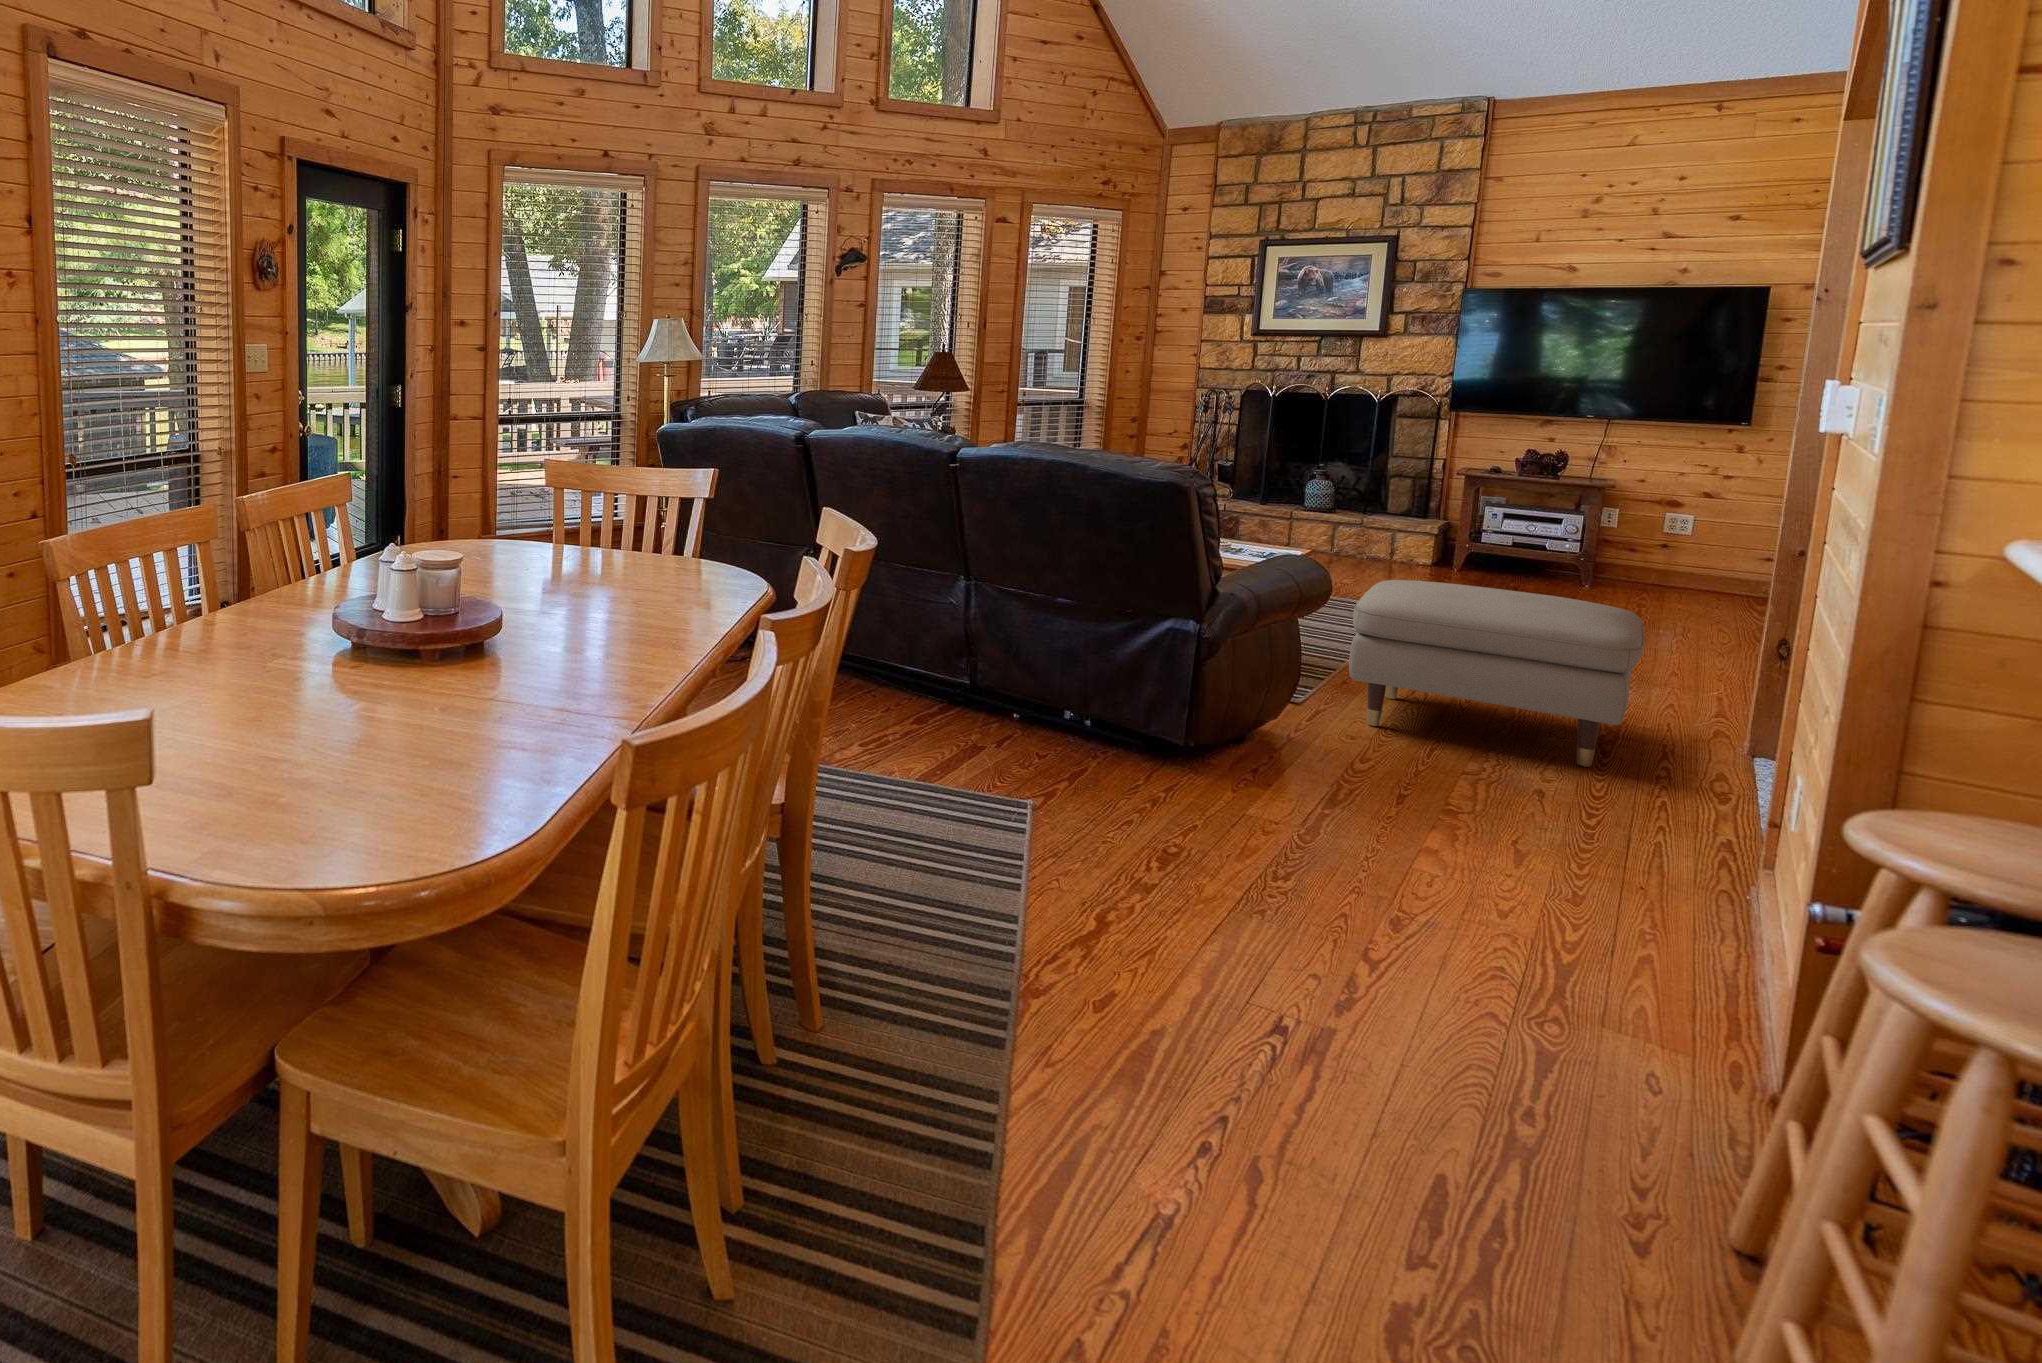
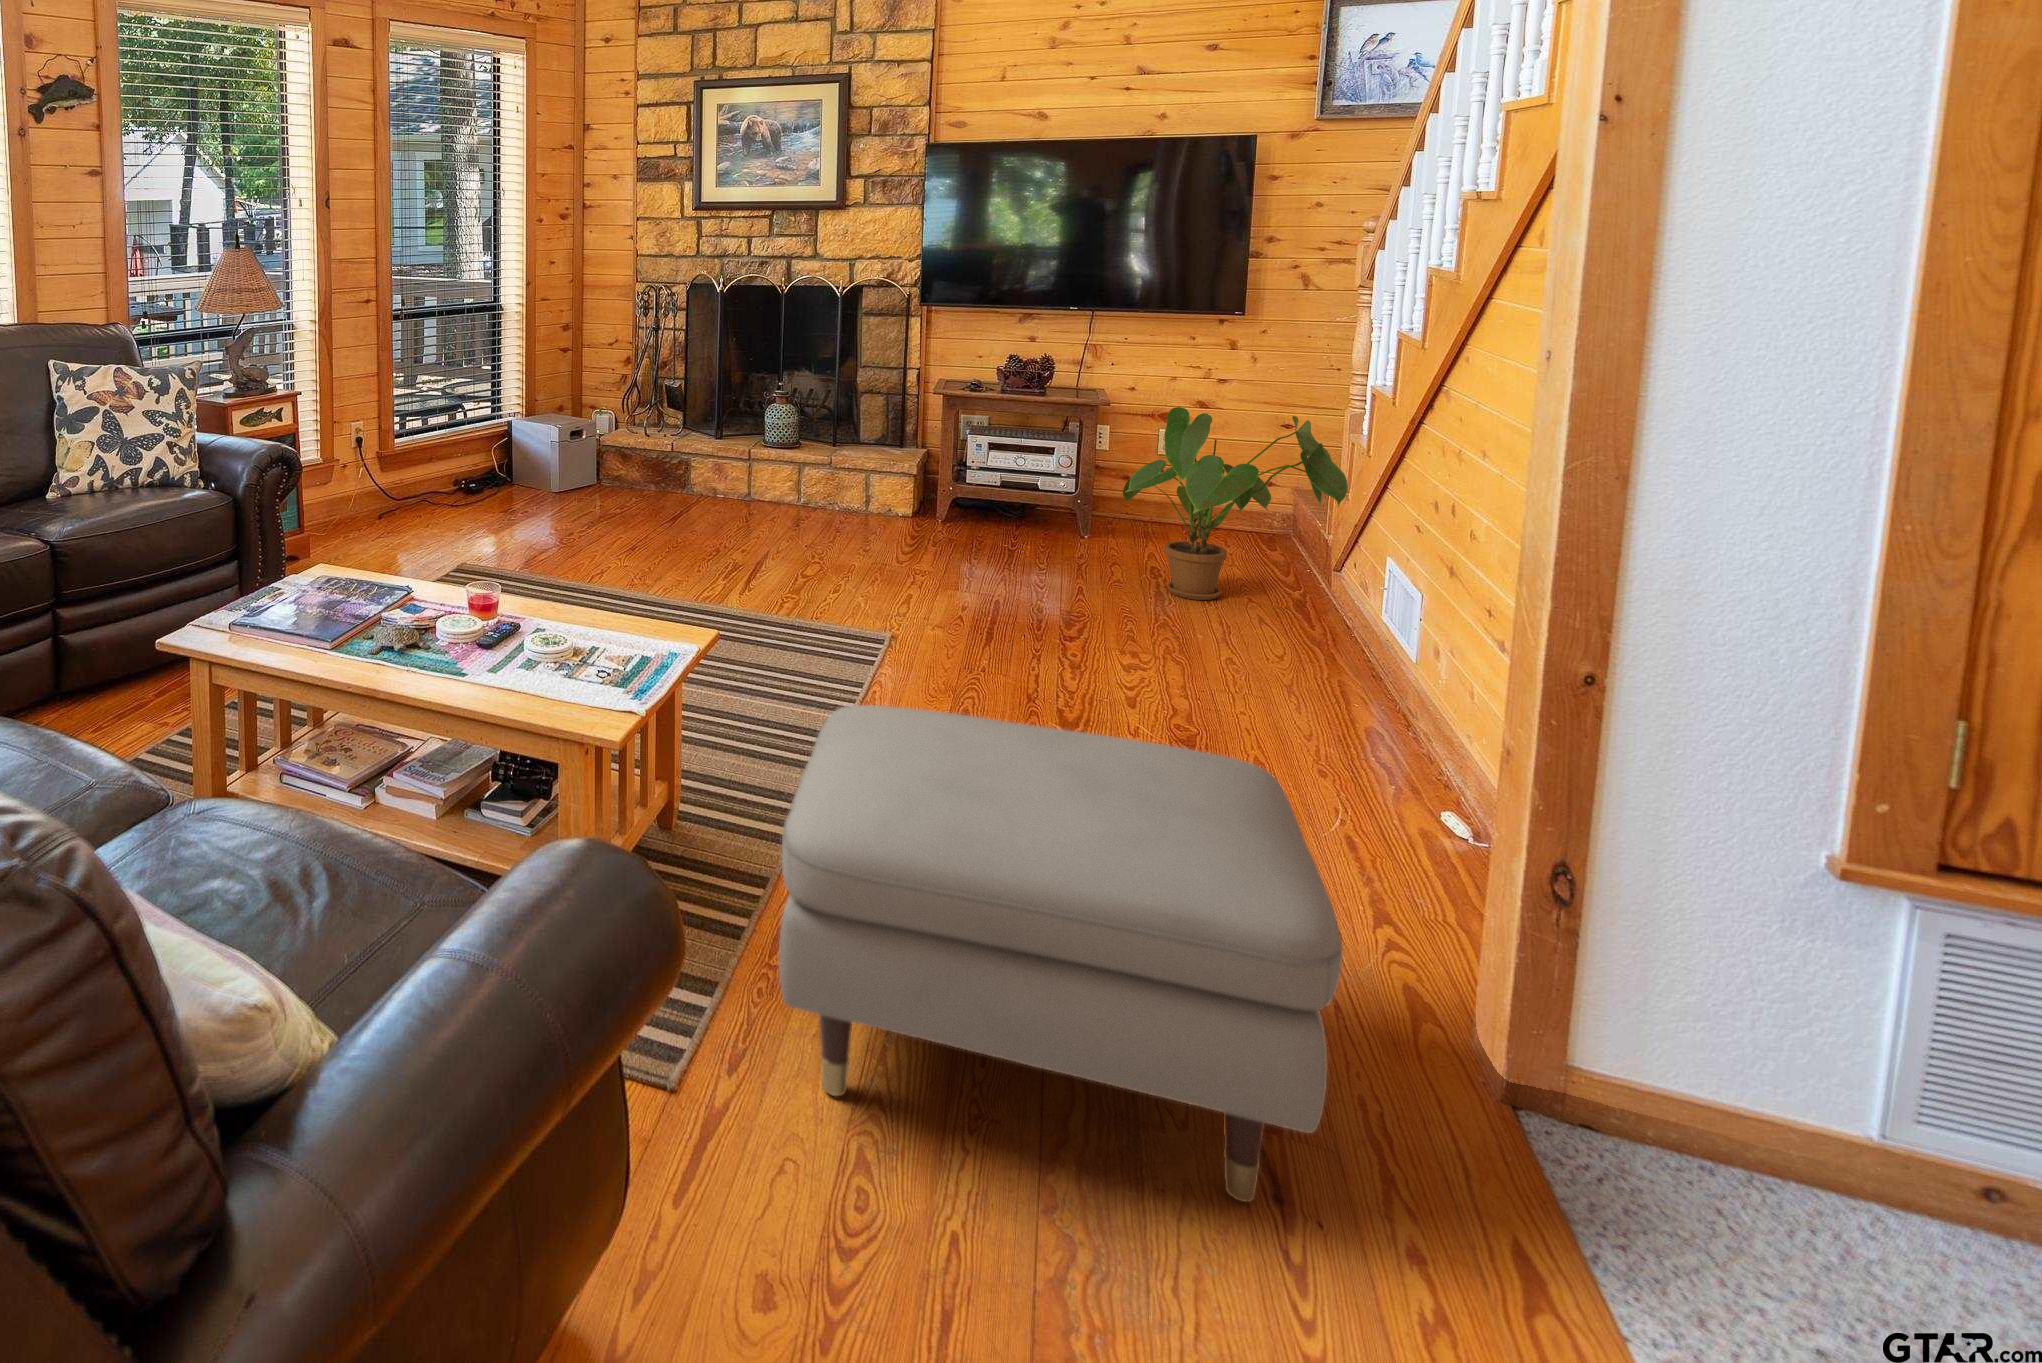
house plant: none [1614,482,1802,619] -> present [1123,407,1348,600]

